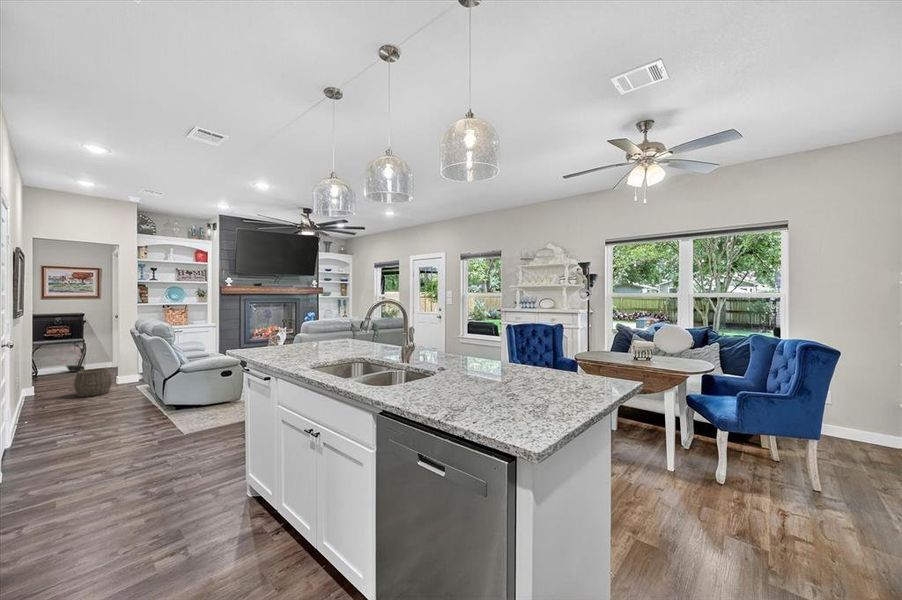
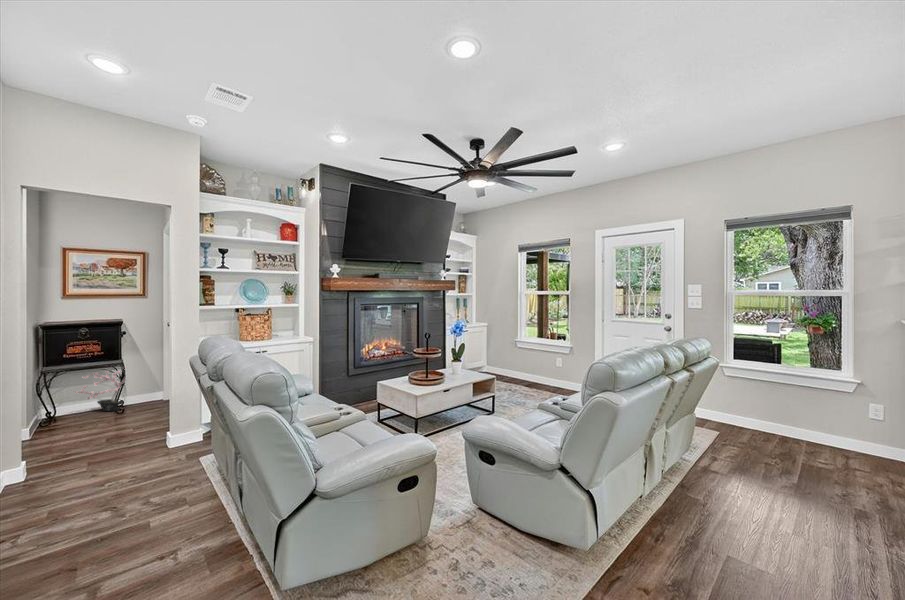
woven basket: present [74,368,112,397] -> none [90,432,161,496]

